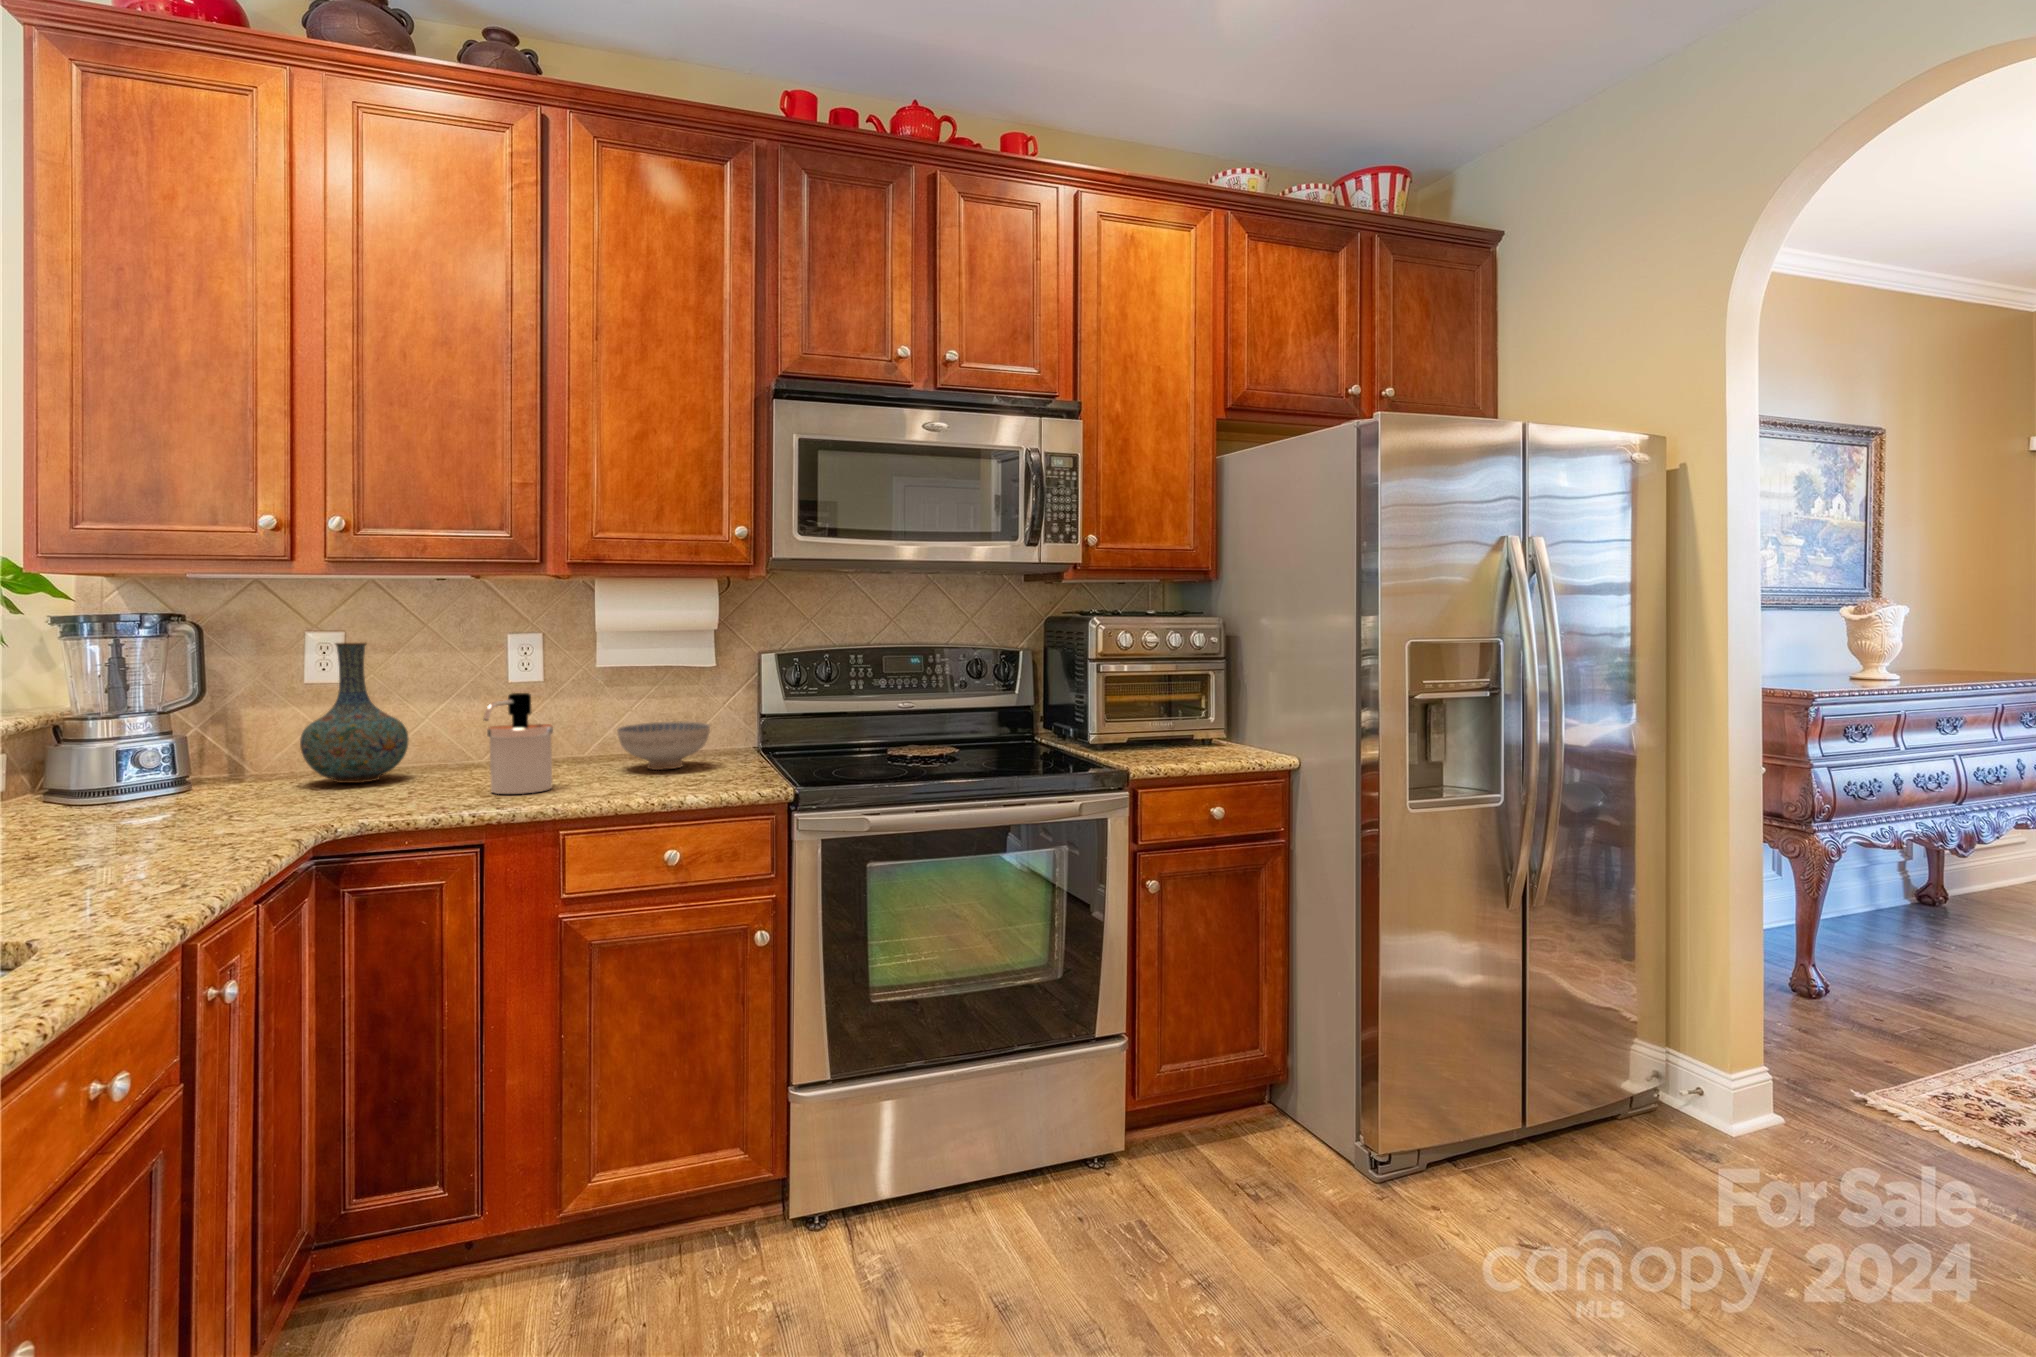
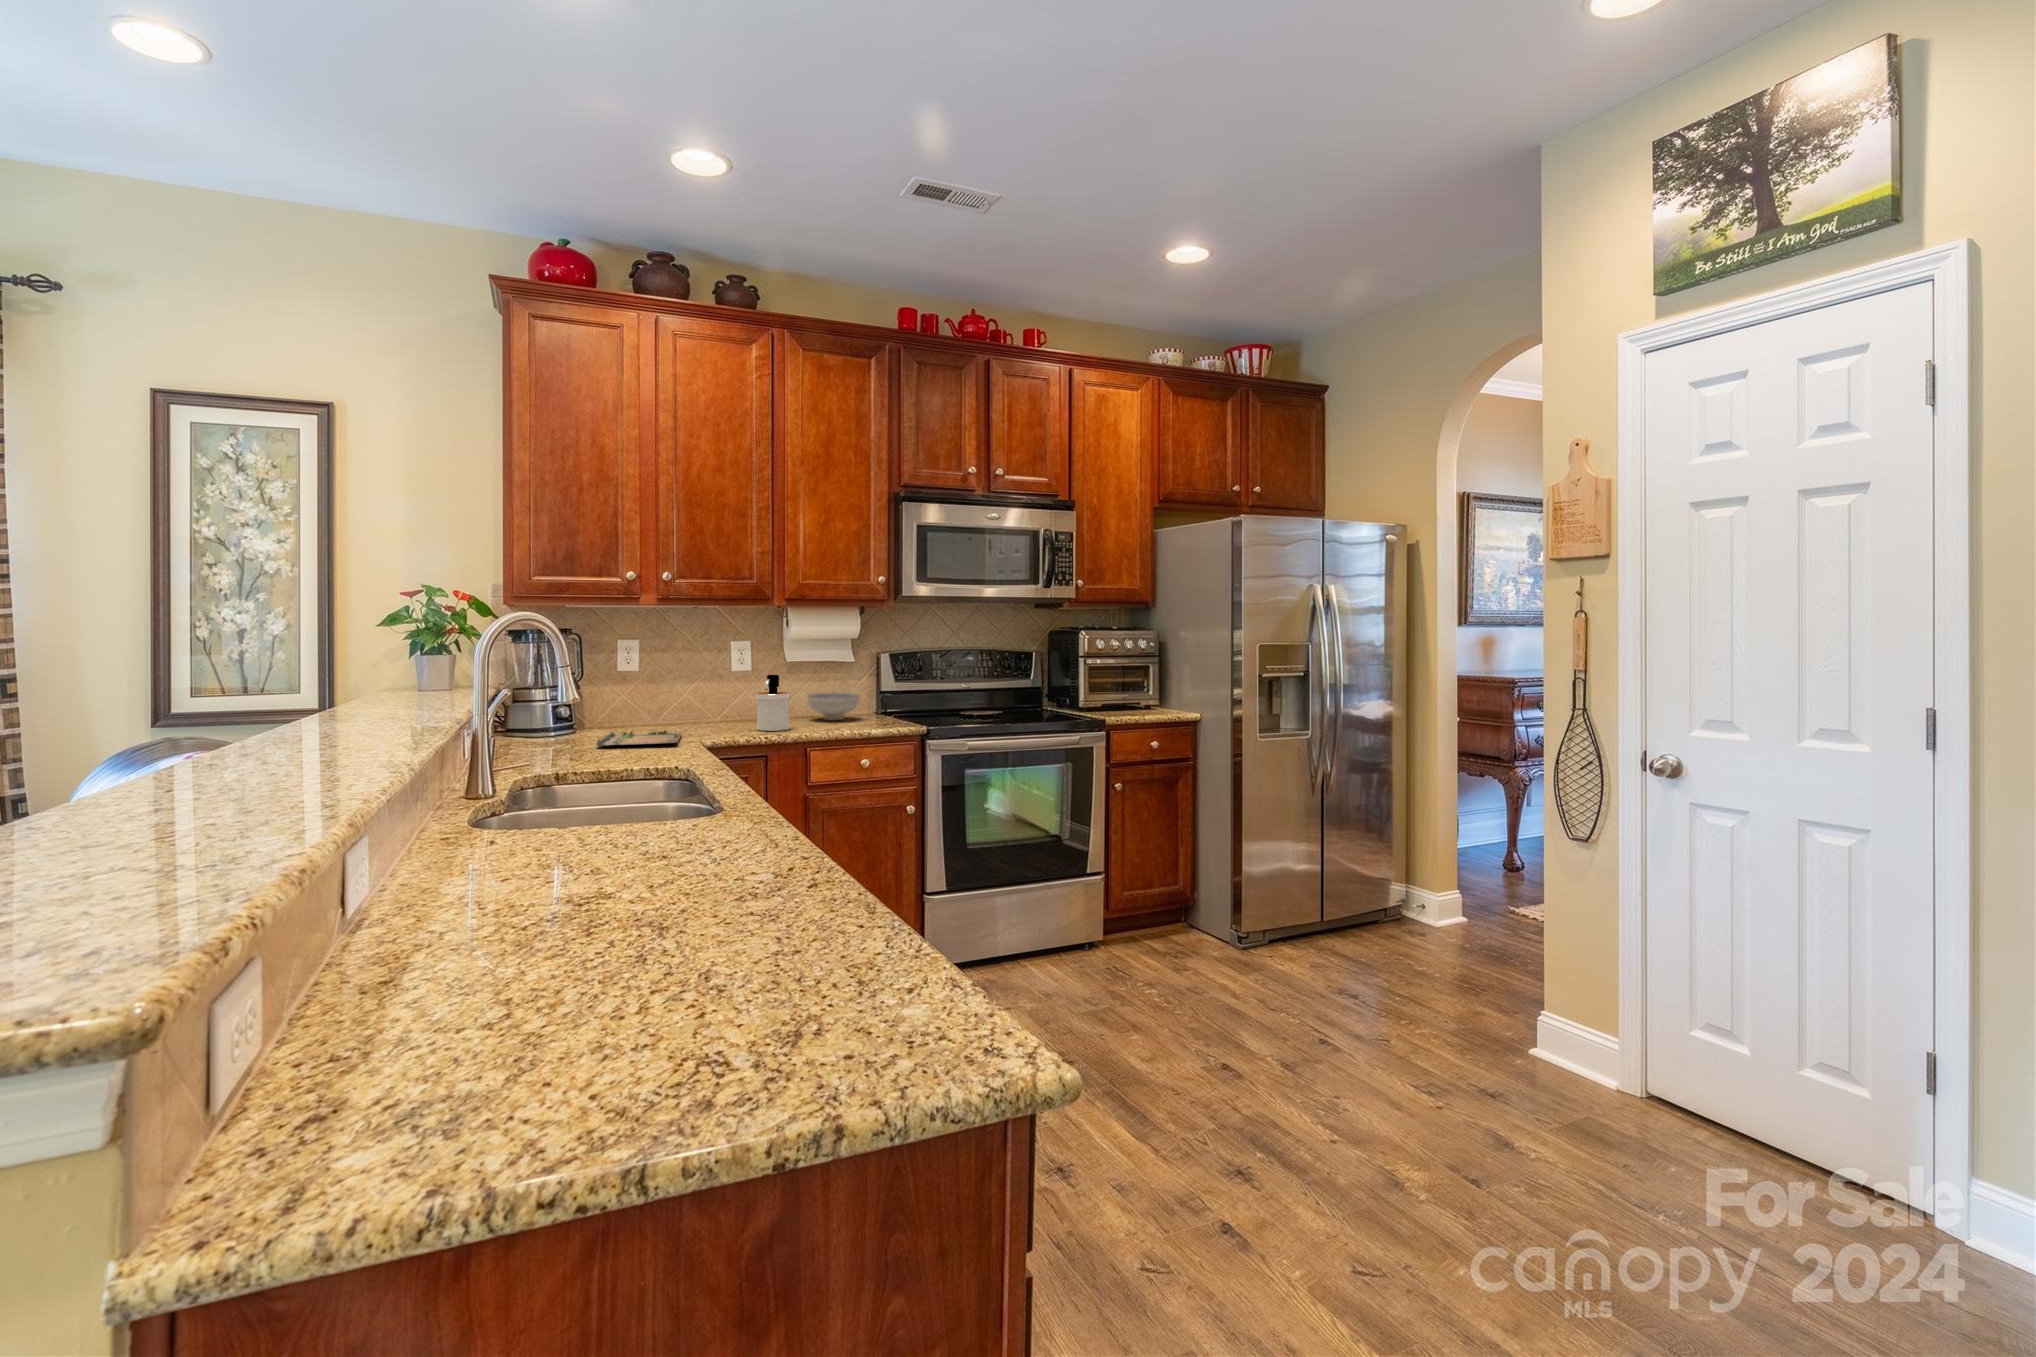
vase: present [300,642,408,783] -> none [638,645,694,726]
tray: none [81,785,332,838] -> present [597,727,682,747]

